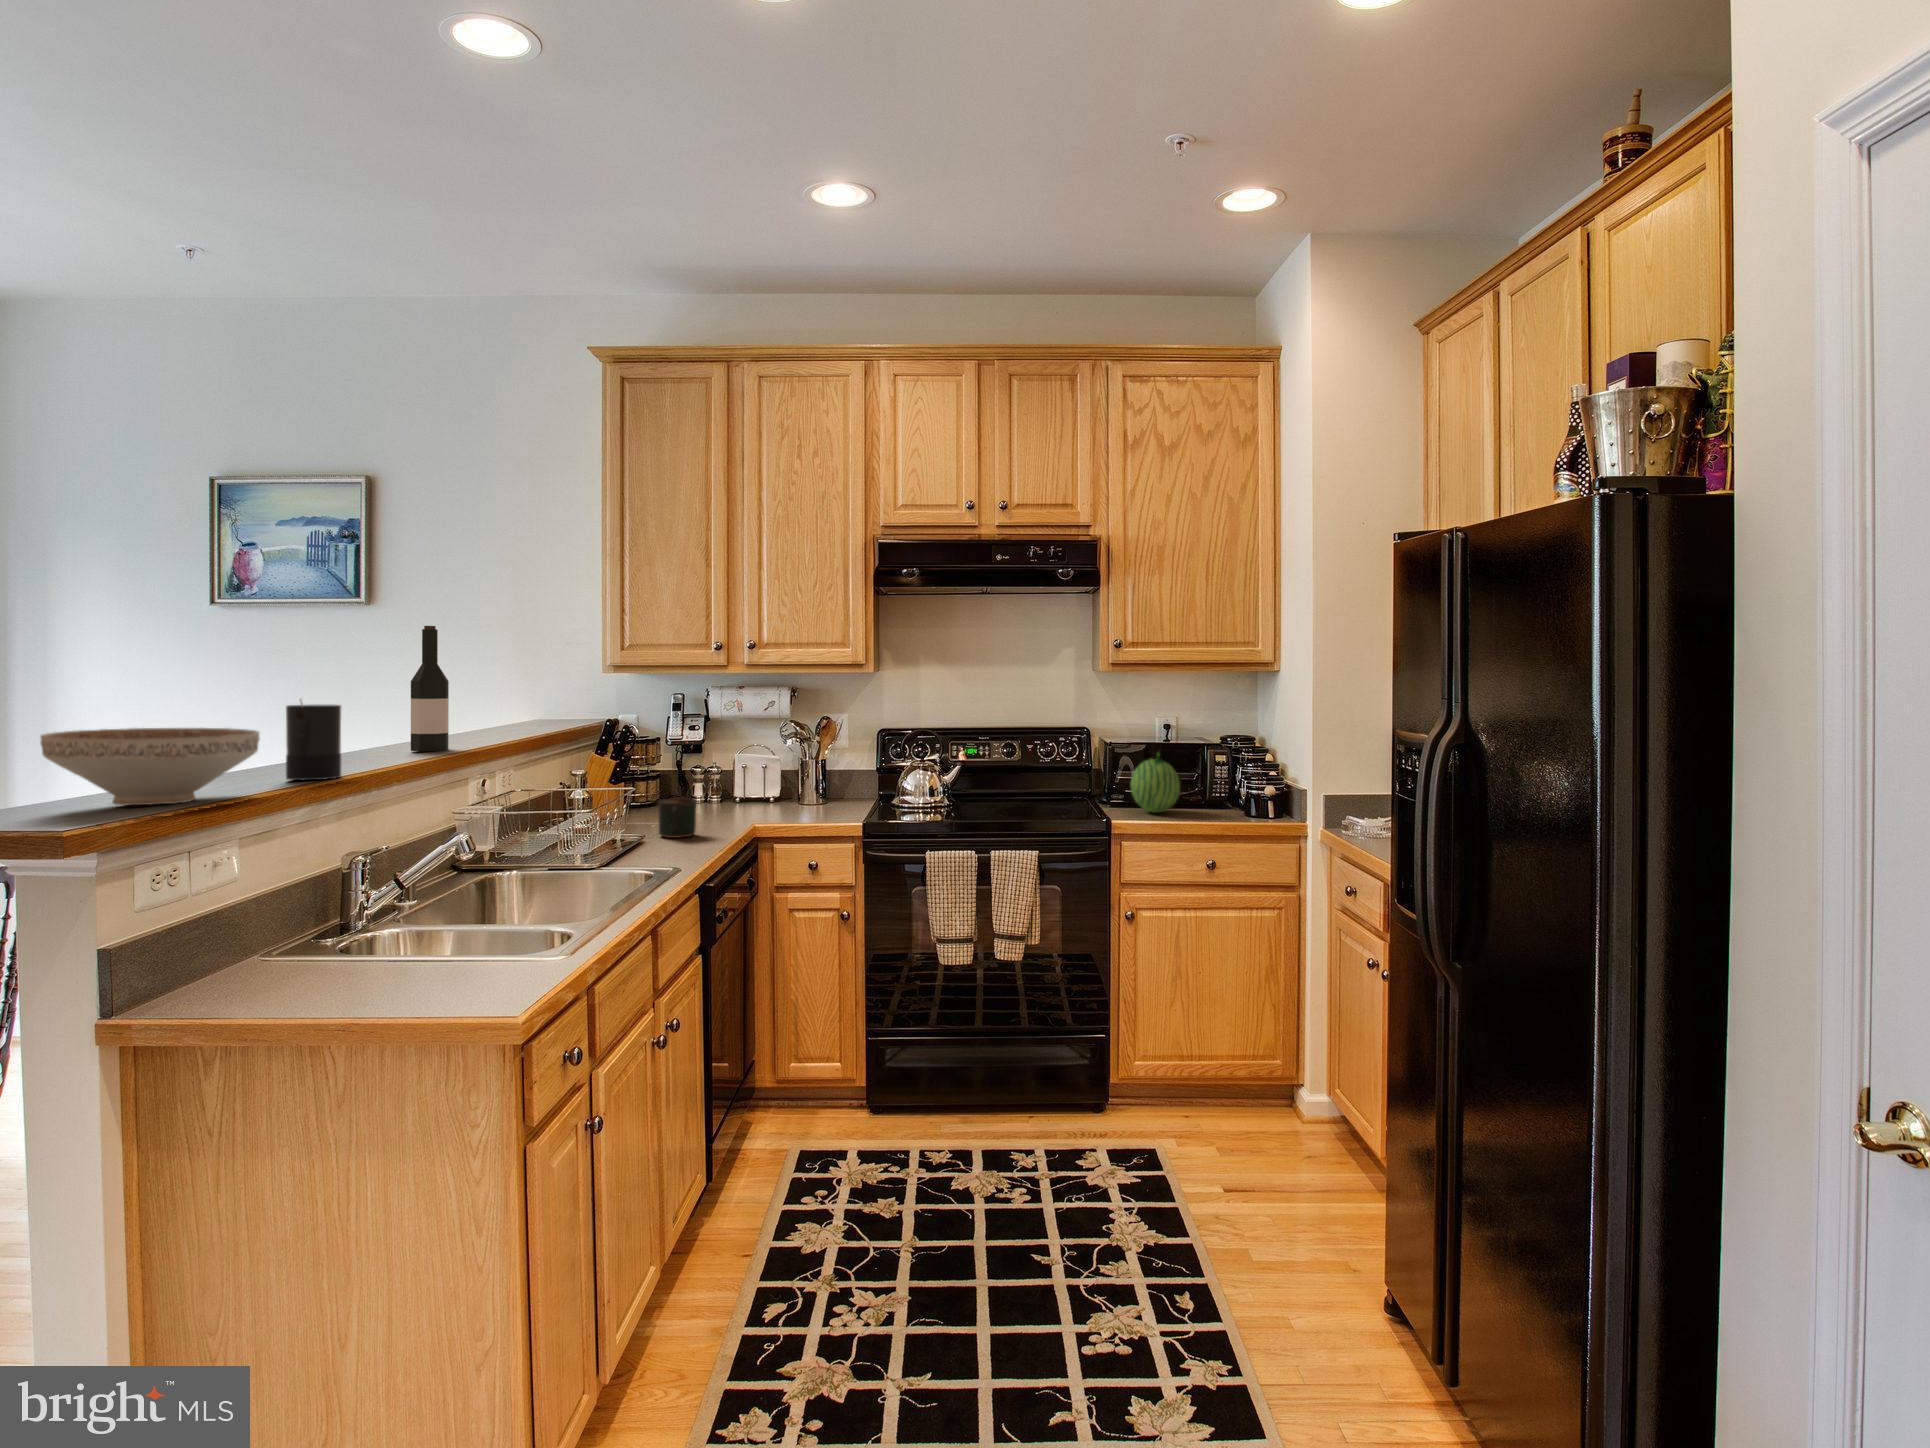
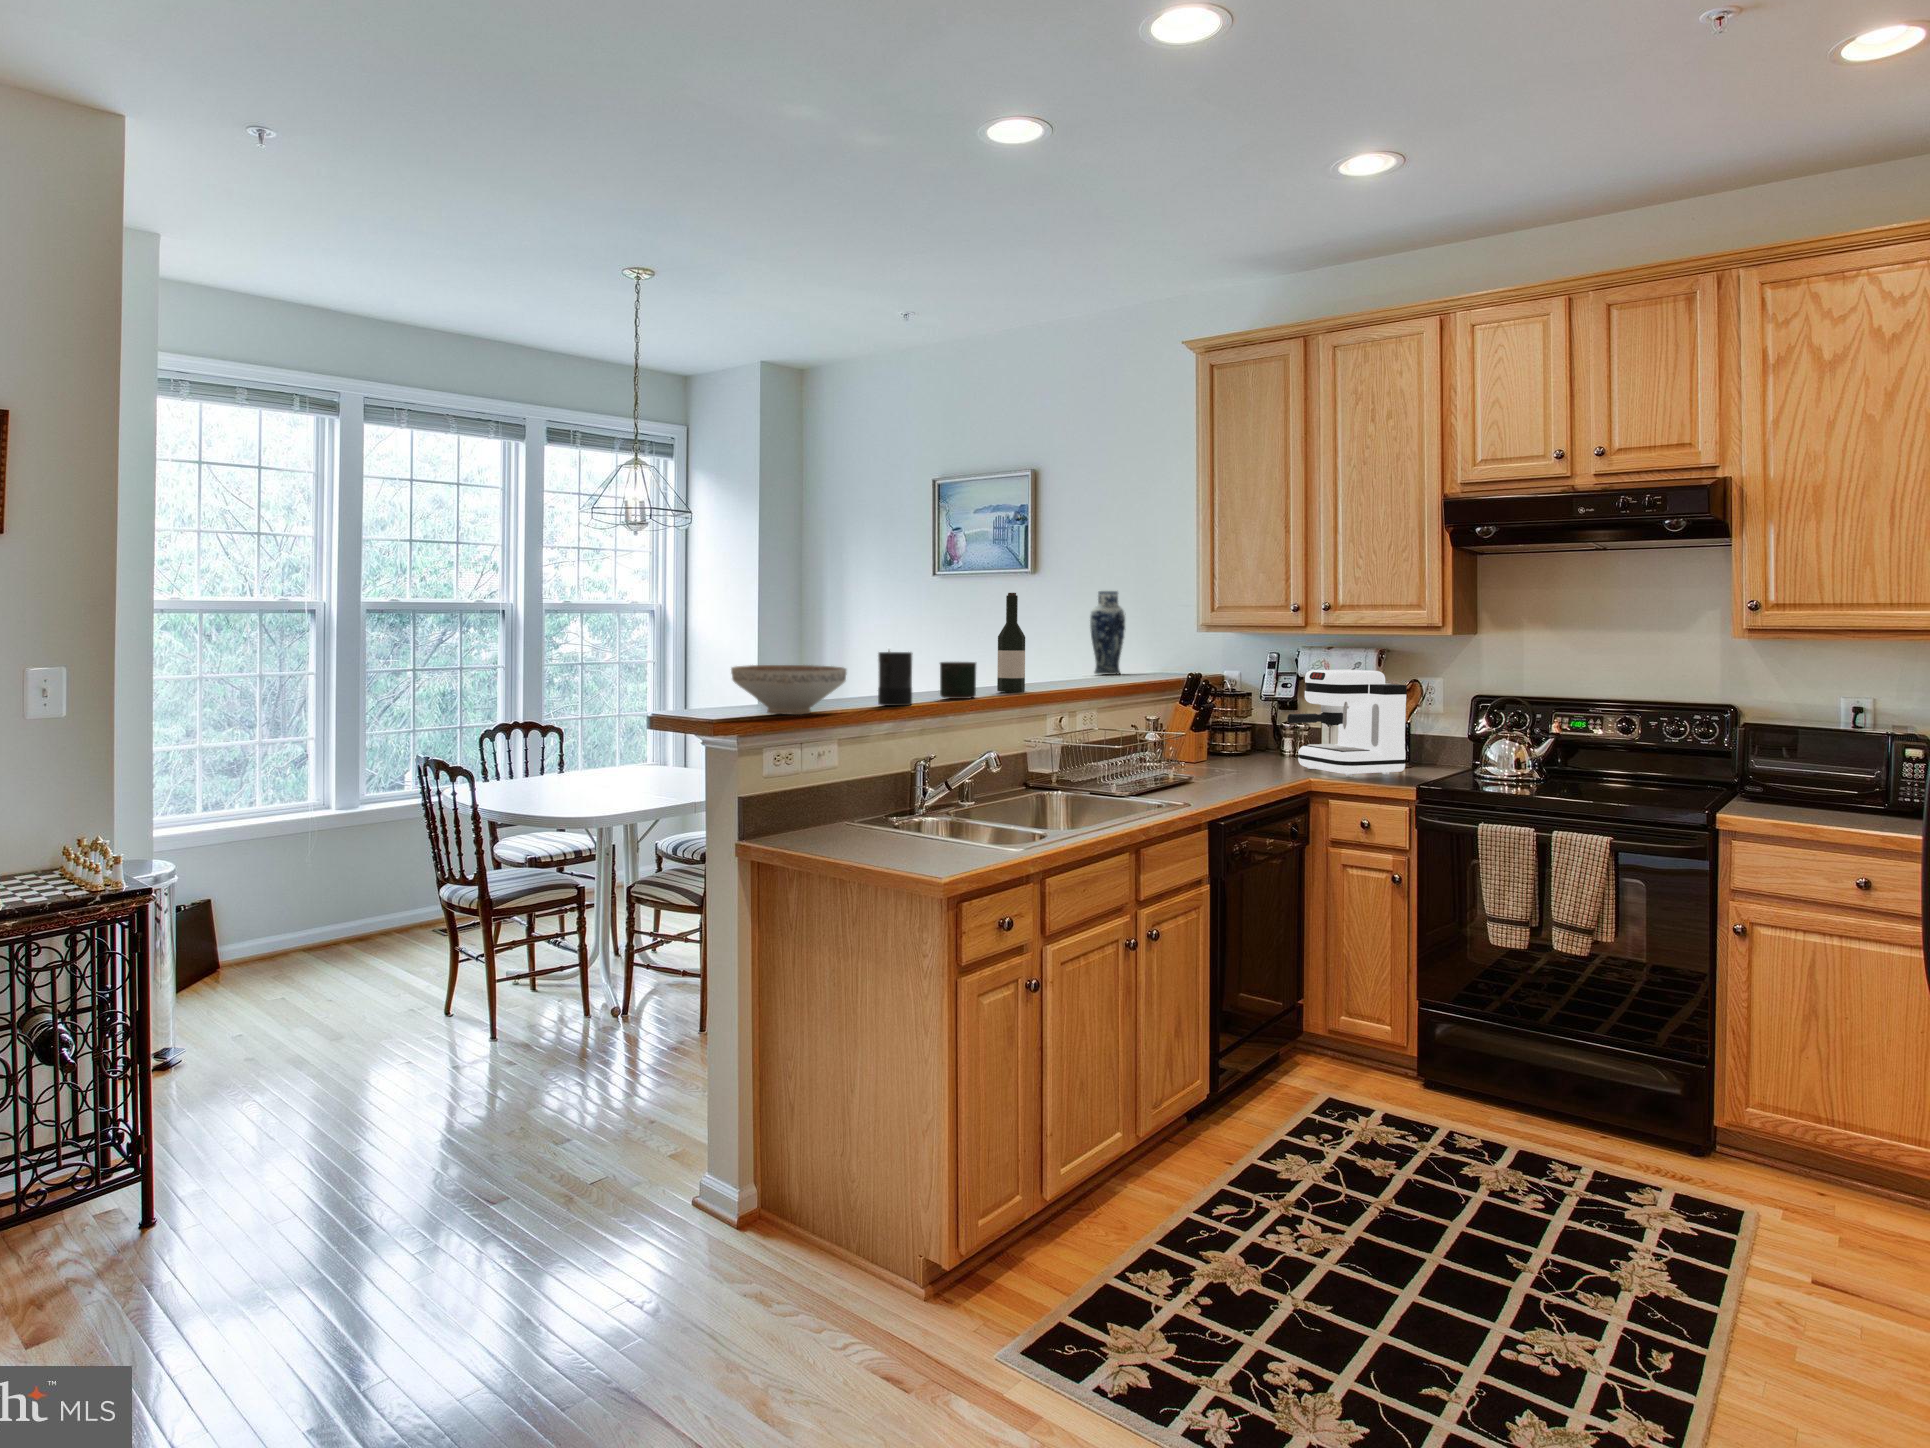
vase: none [452,625,498,723] -> present [1090,591,1125,675]
coffee maker: none [729,711,838,819] -> present [1287,670,1407,776]
fruit: present [1131,753,1180,813] -> none [1783,734,1860,811]
mug: present [658,798,696,838] -> present [940,662,976,699]

